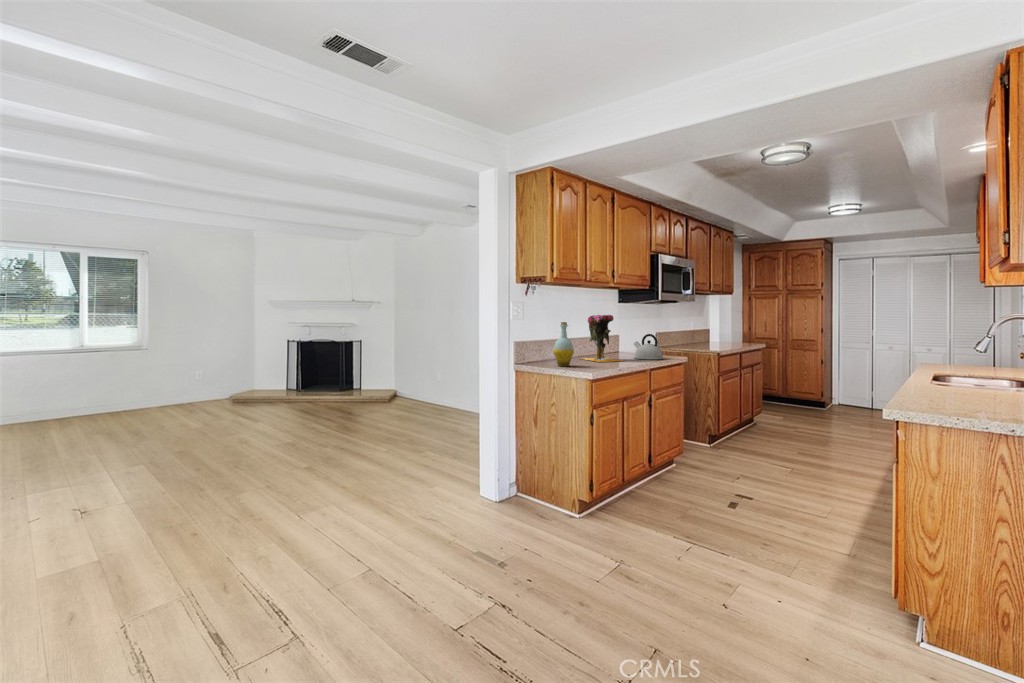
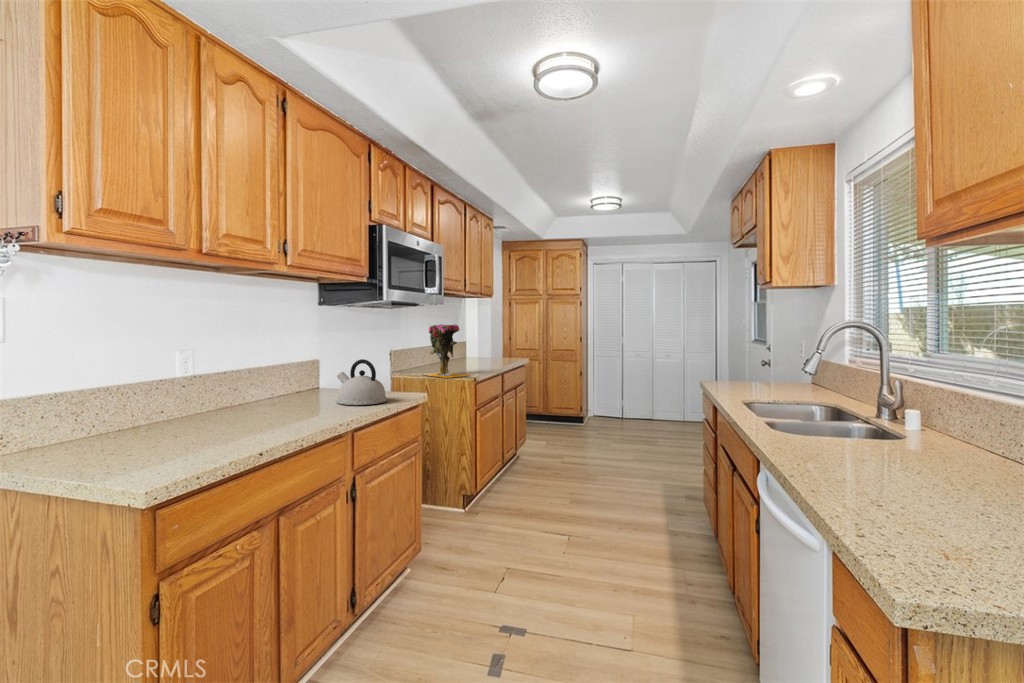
vase: present [584,315,622,362] -> present [422,324,469,378]
bottle: present [553,322,574,366] -> none [106,347,167,451]

